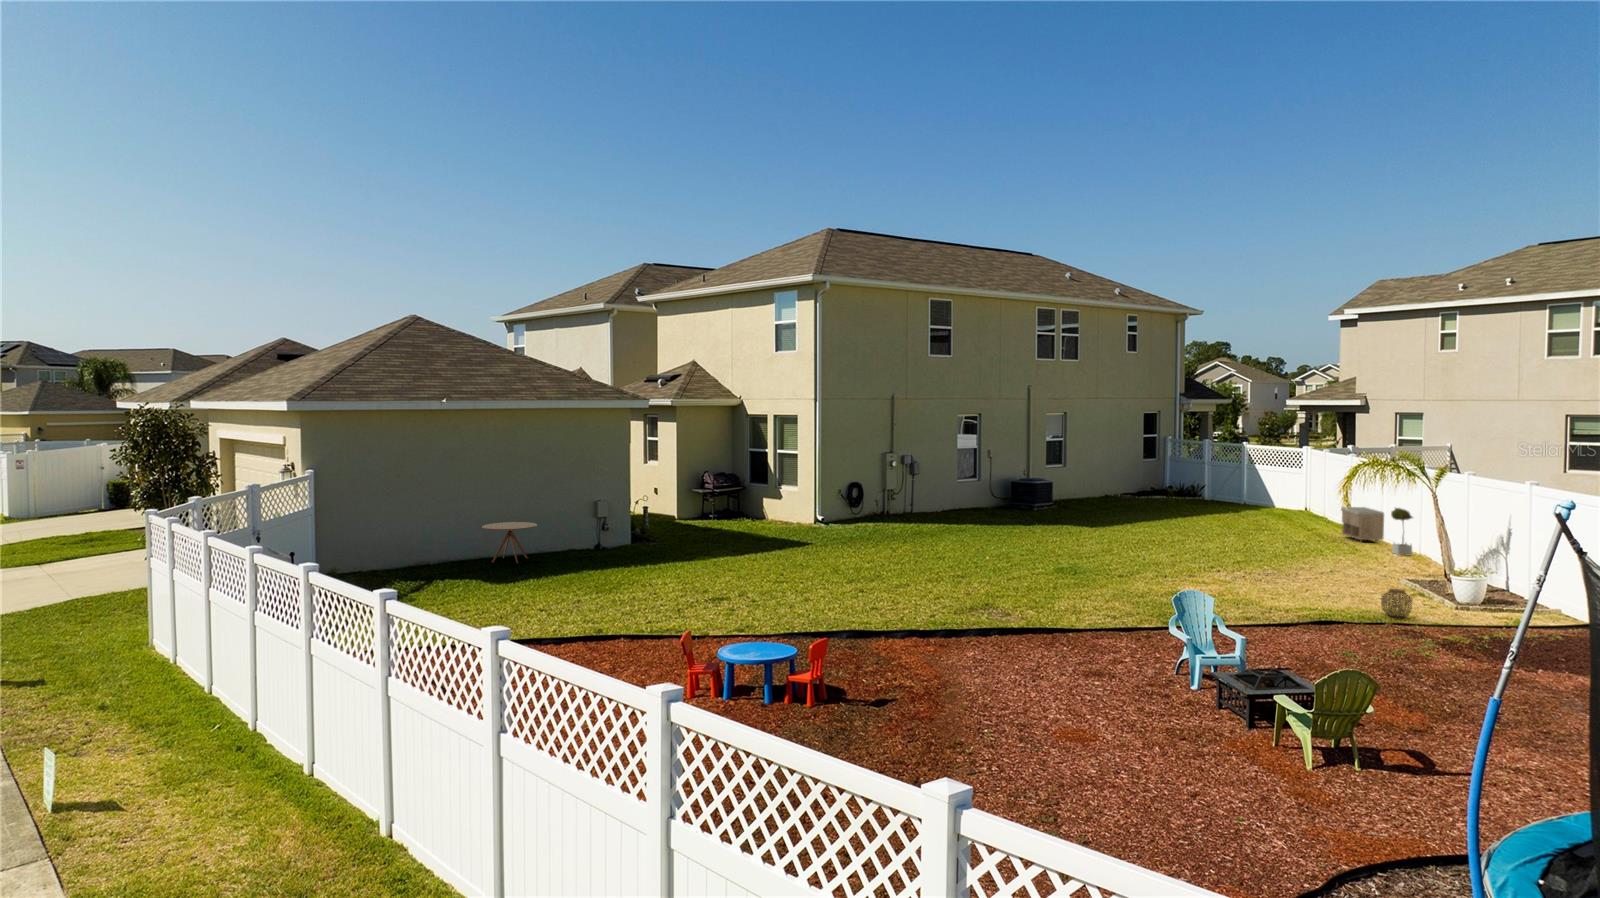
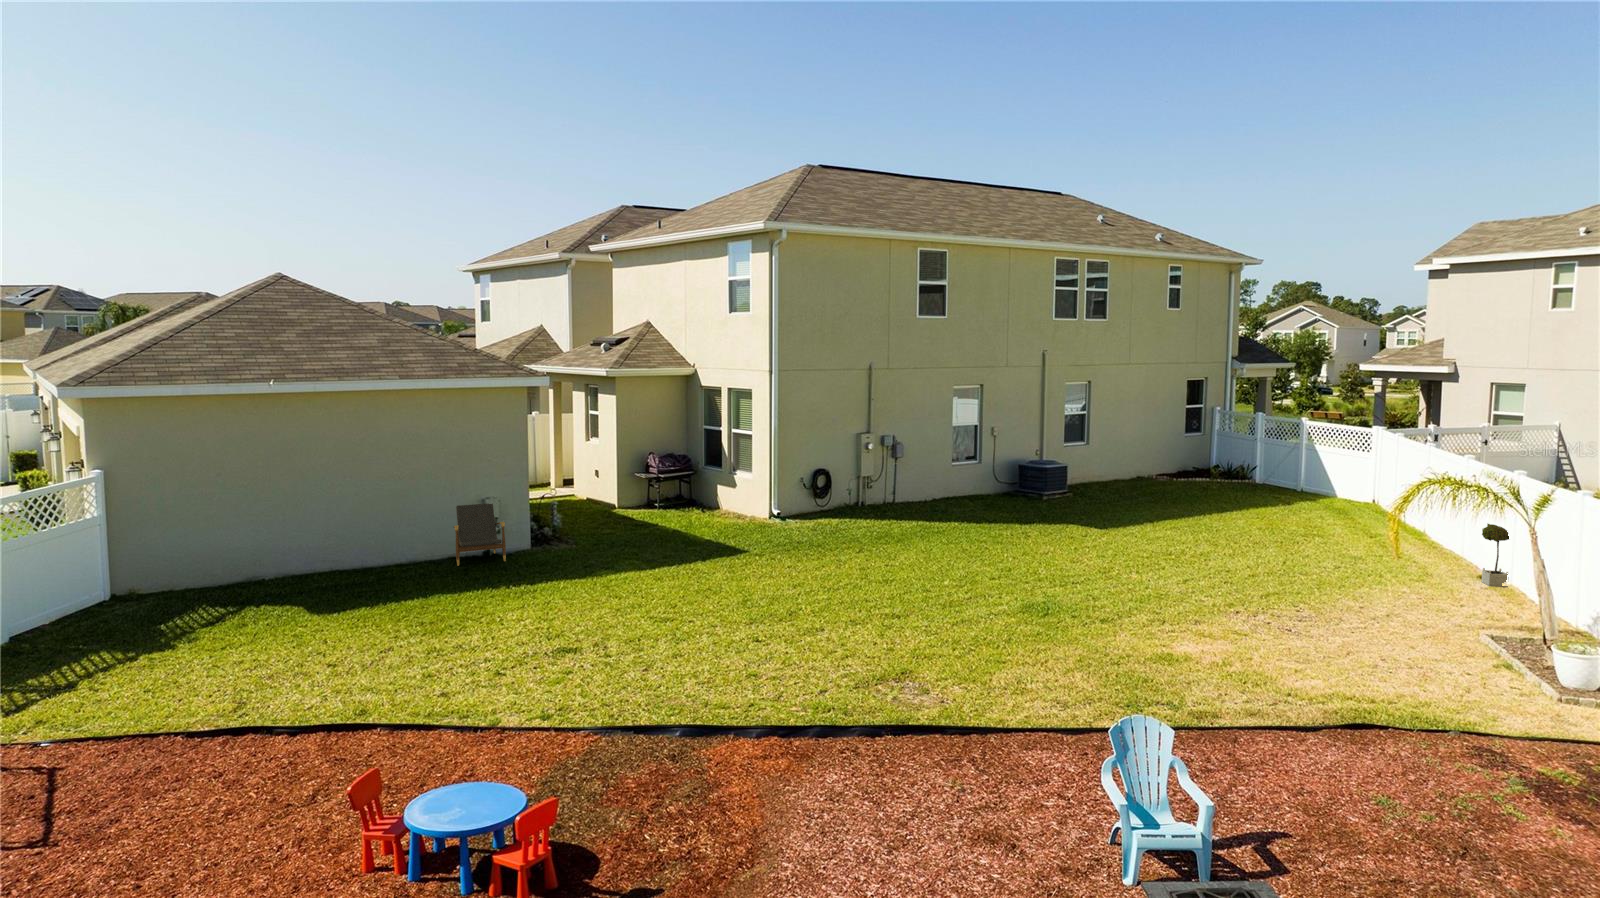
lounge chair: none [573,505,617,555] -> present [454,503,506,566]
storage bench: present [1341,507,1384,541] -> none [1415,513,1472,562]
round table: present [482,522,537,563] -> none [330,526,399,579]
woven basket: present [1381,589,1412,618] -> none [1464,678,1511,723]

